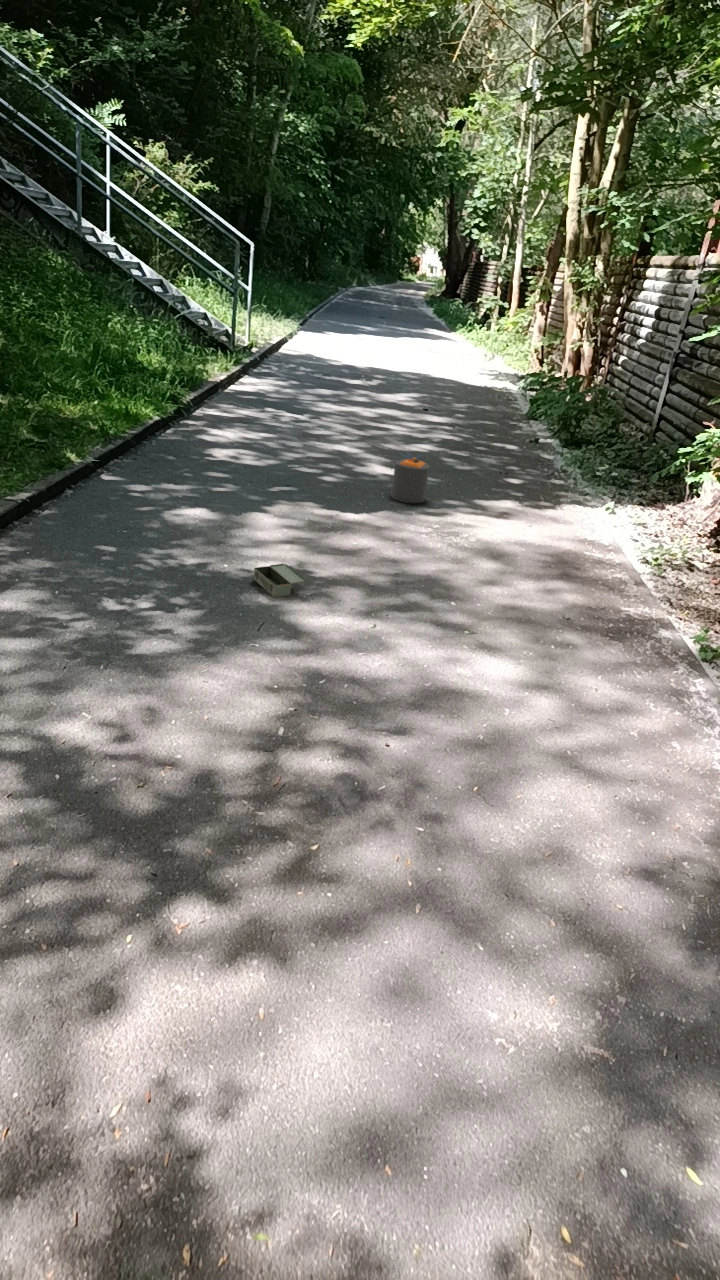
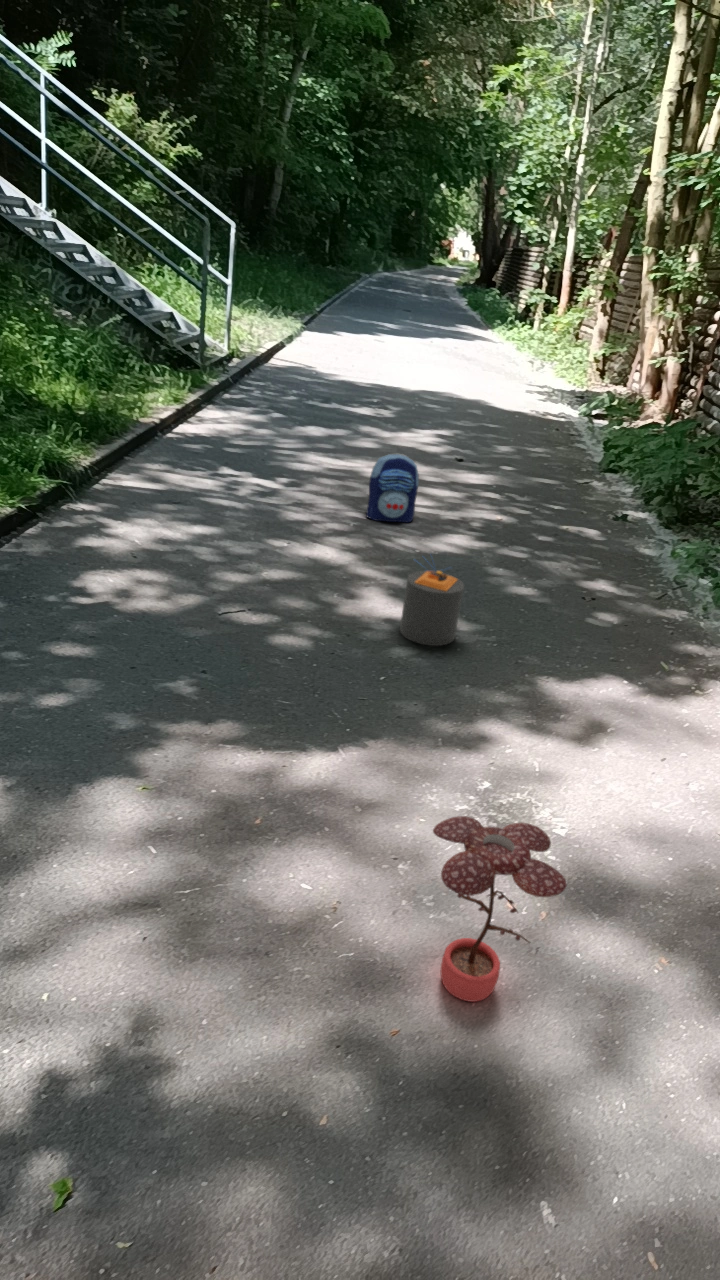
backpack: none [364,401,400,449] -> present [366,454,419,522]
potted plant: none [414,519,473,604] -> present [433,816,567,1002]
toolbox: present [254,564,307,597] -> none [86,887,191,1002]

